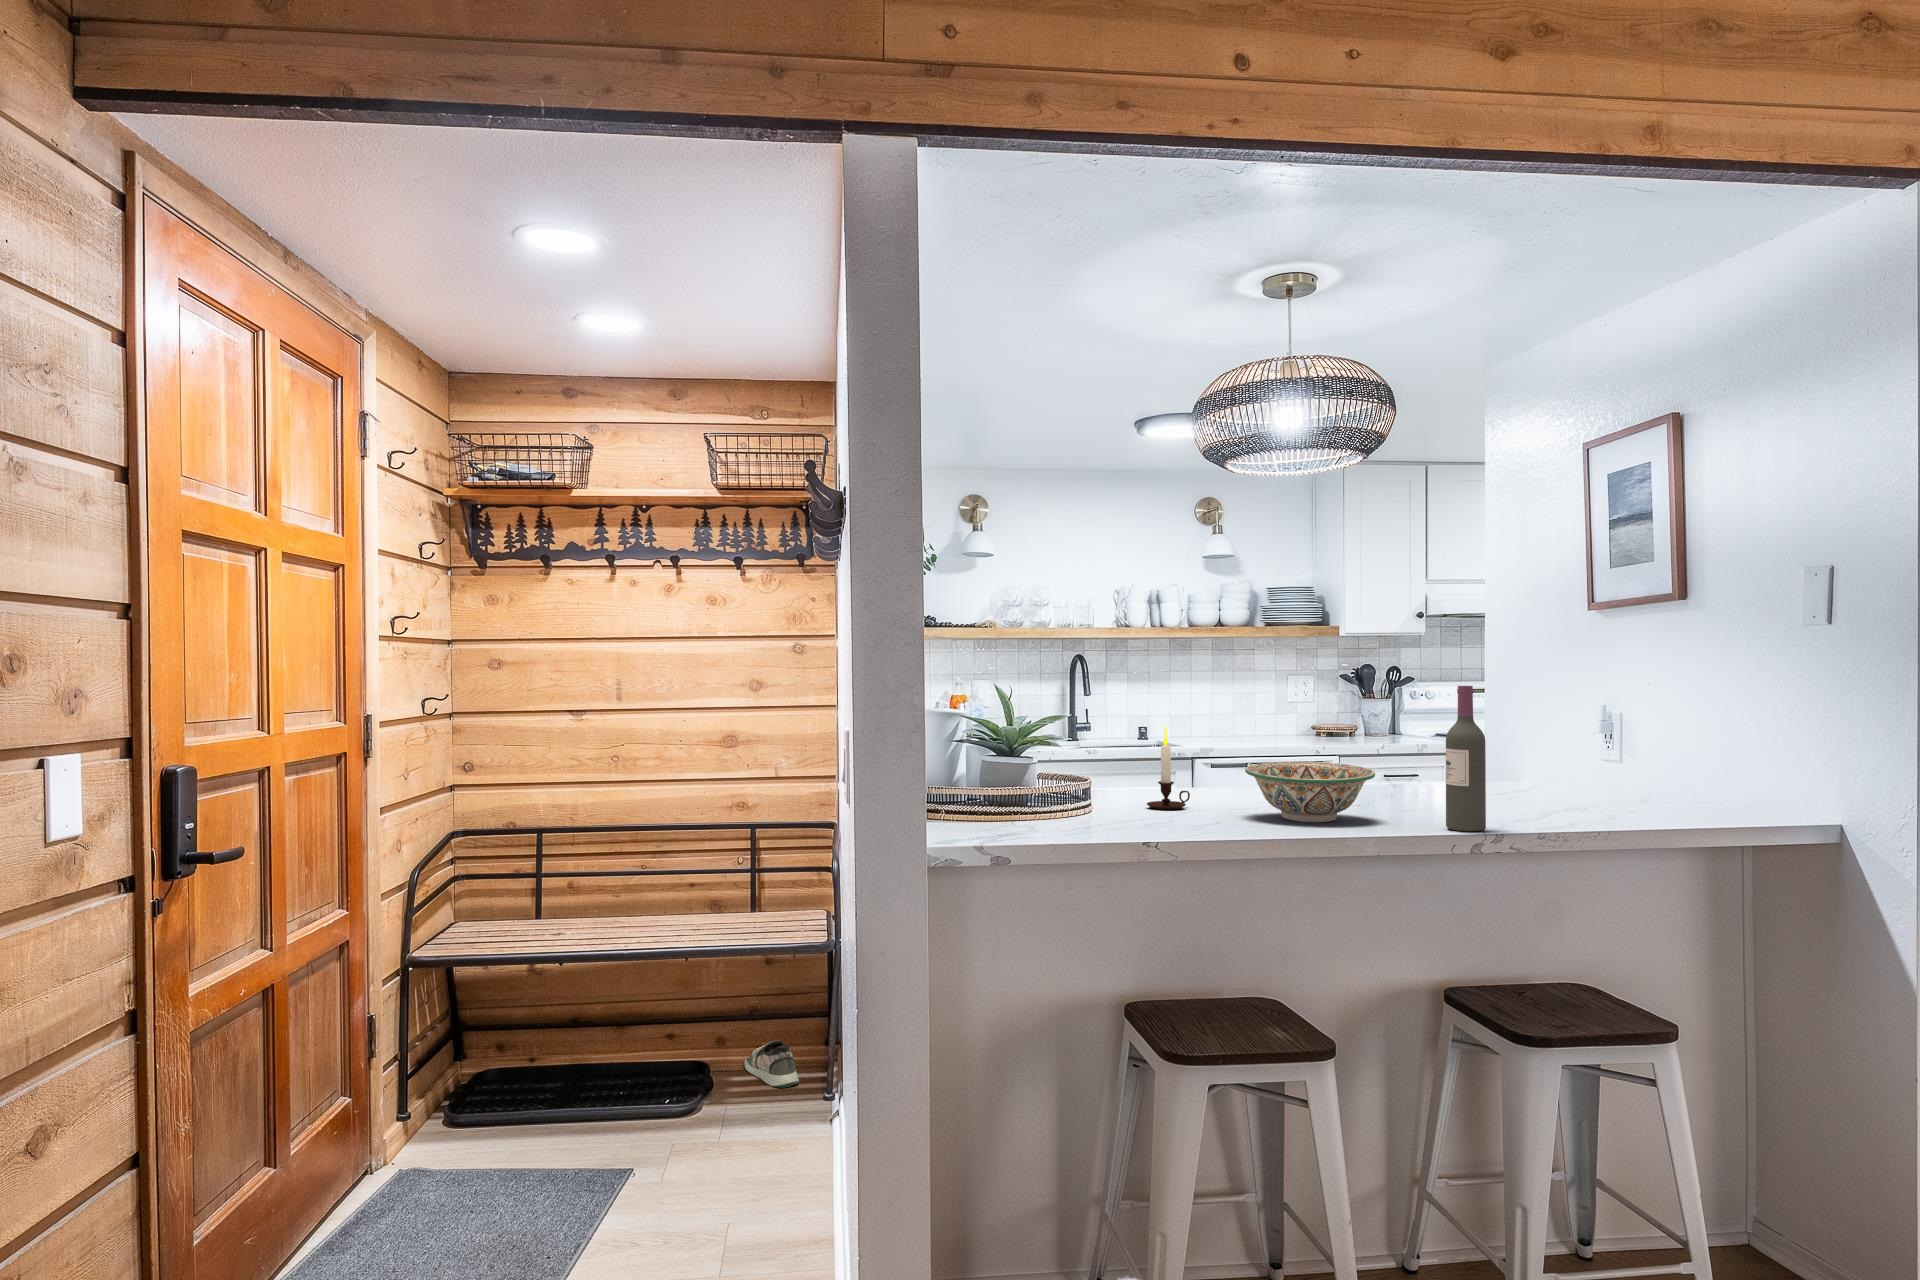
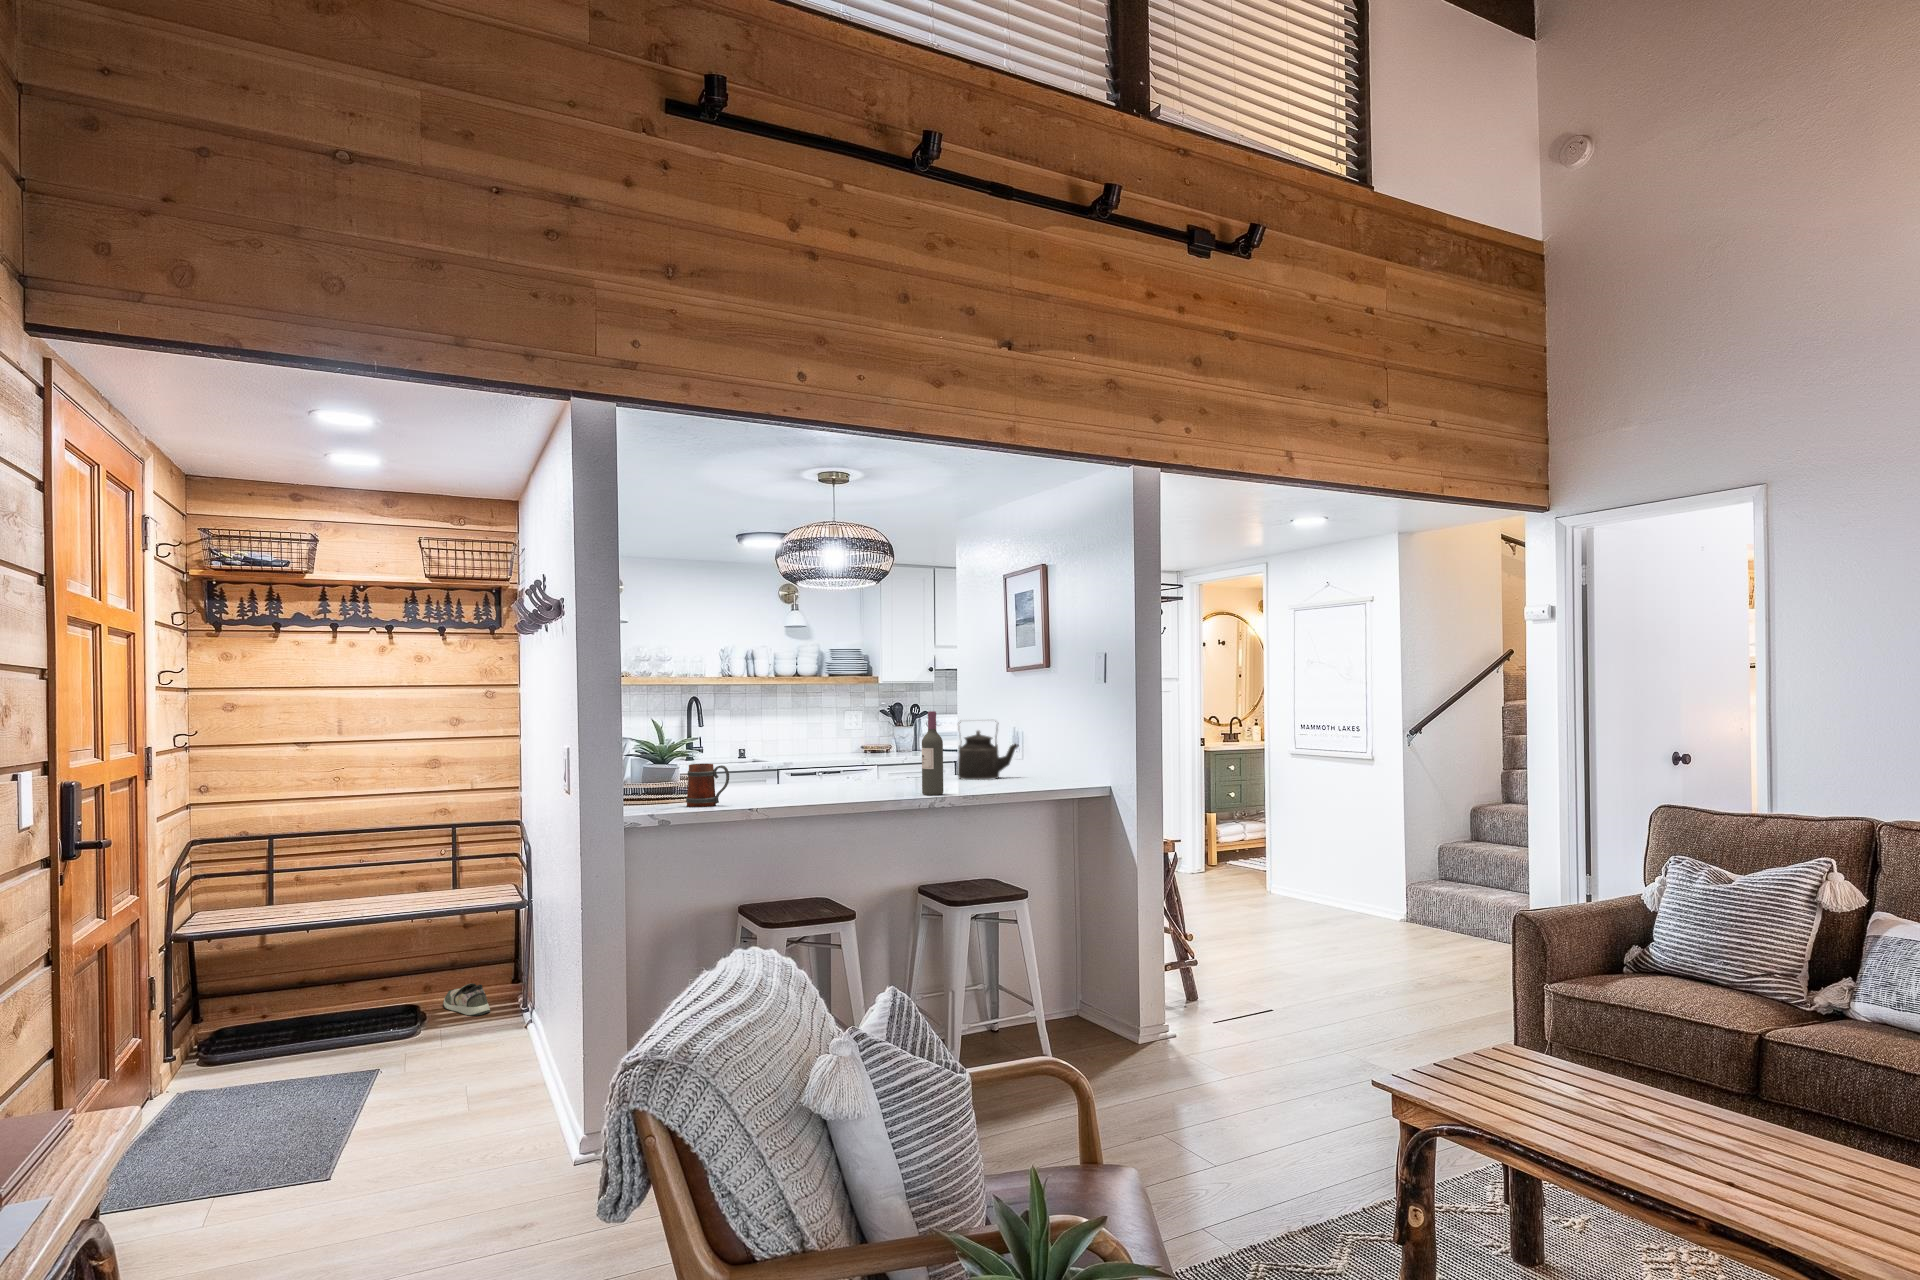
kettle: none [1485,699,1594,798] -> present [958,722,1018,780]
candle: present [1147,725,1190,810] -> none [747,740,775,793]
decorative bowl: present [1245,761,1375,822] -> none [808,760,884,795]
mug: none [1046,765,1116,837] -> present [686,764,729,807]

